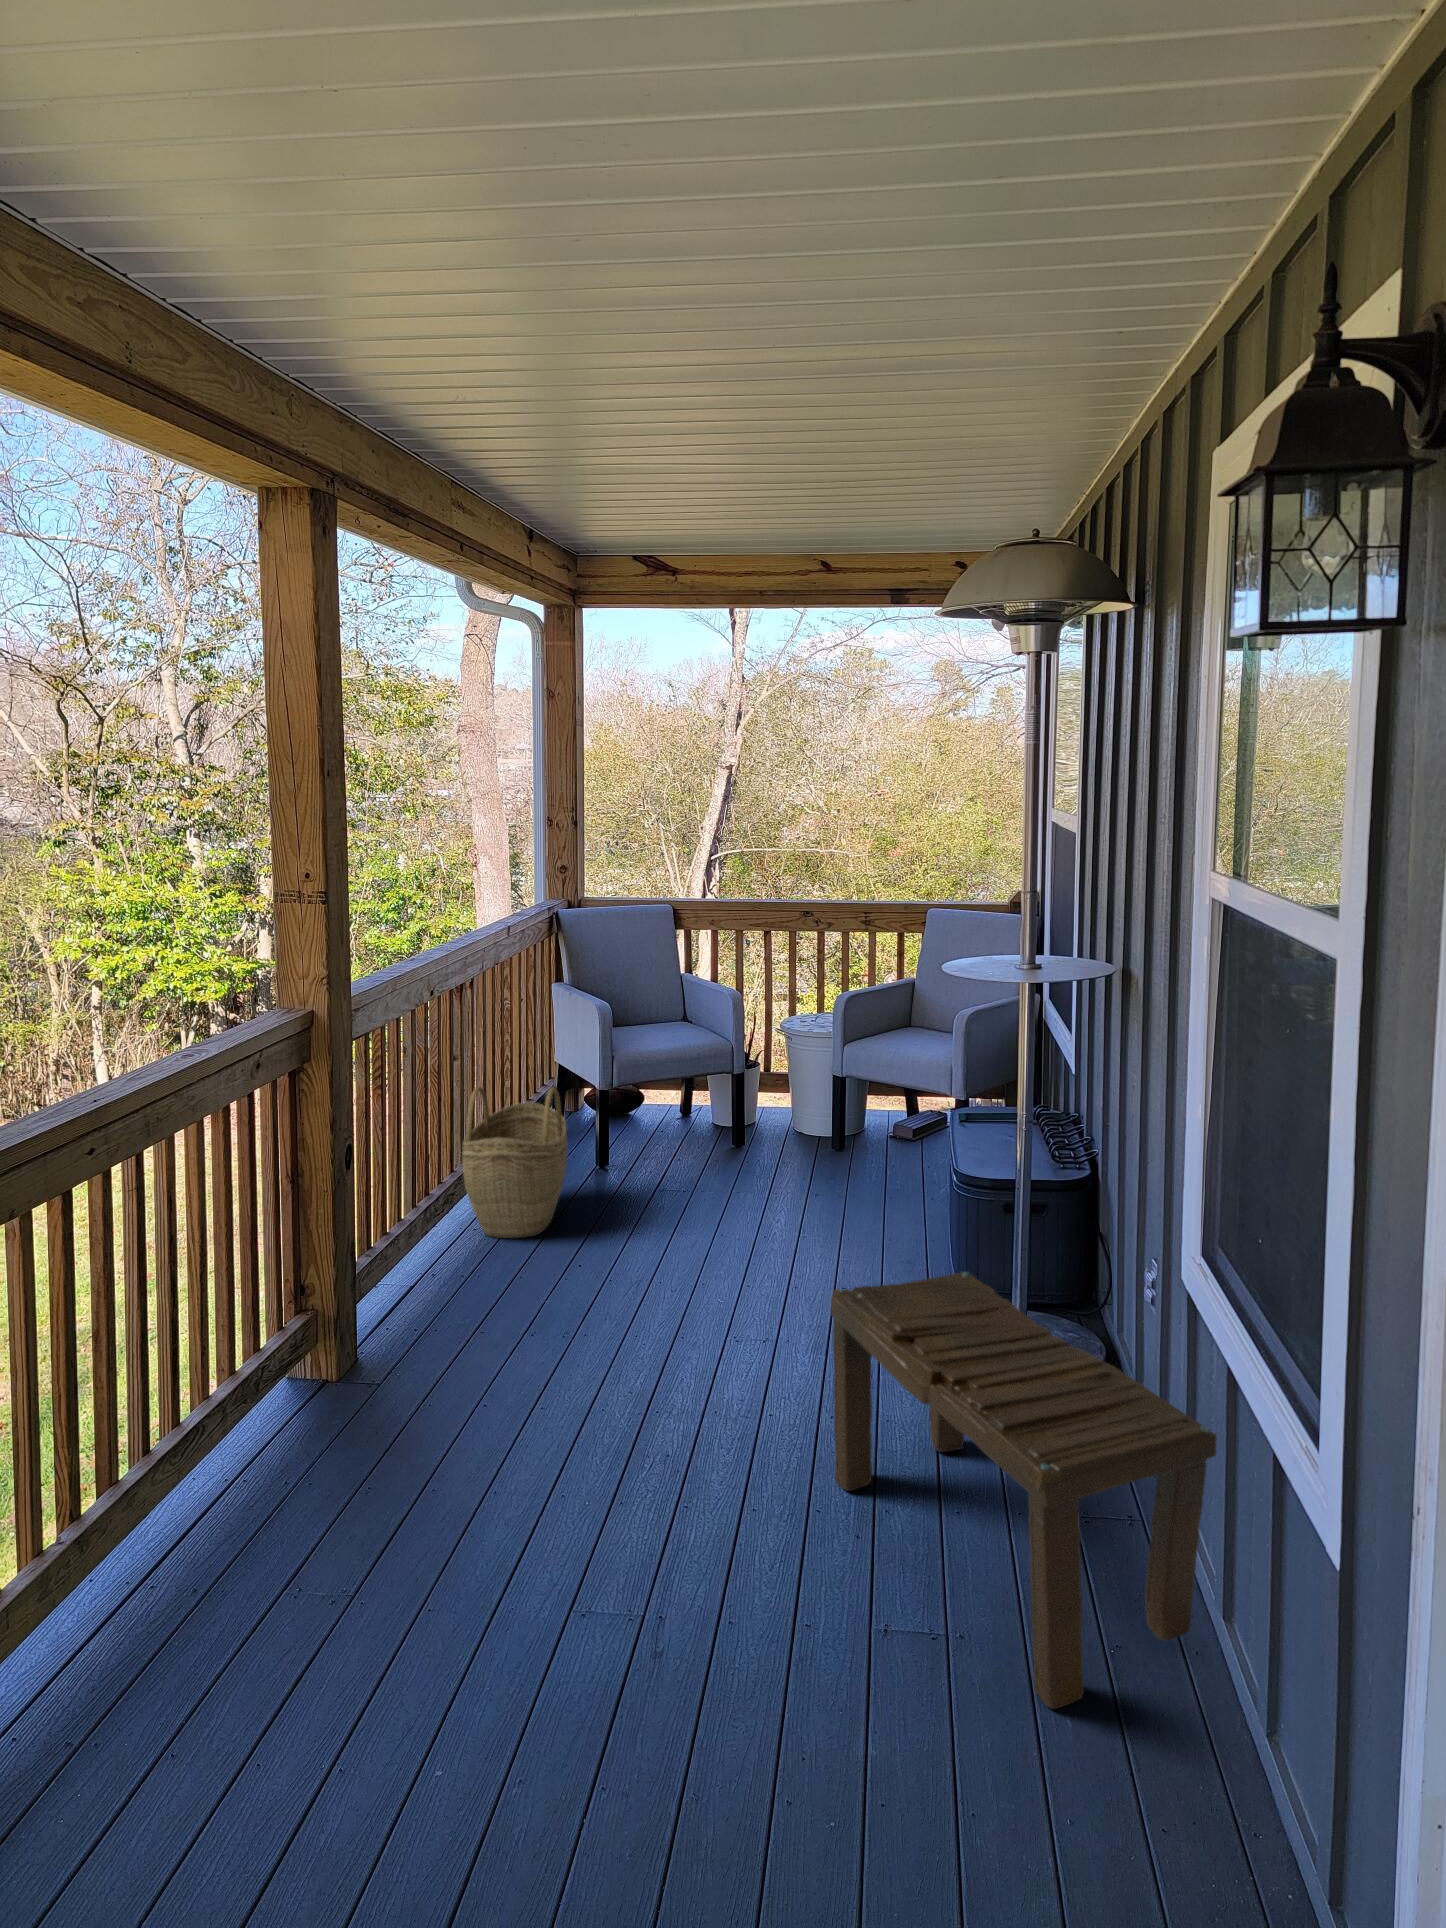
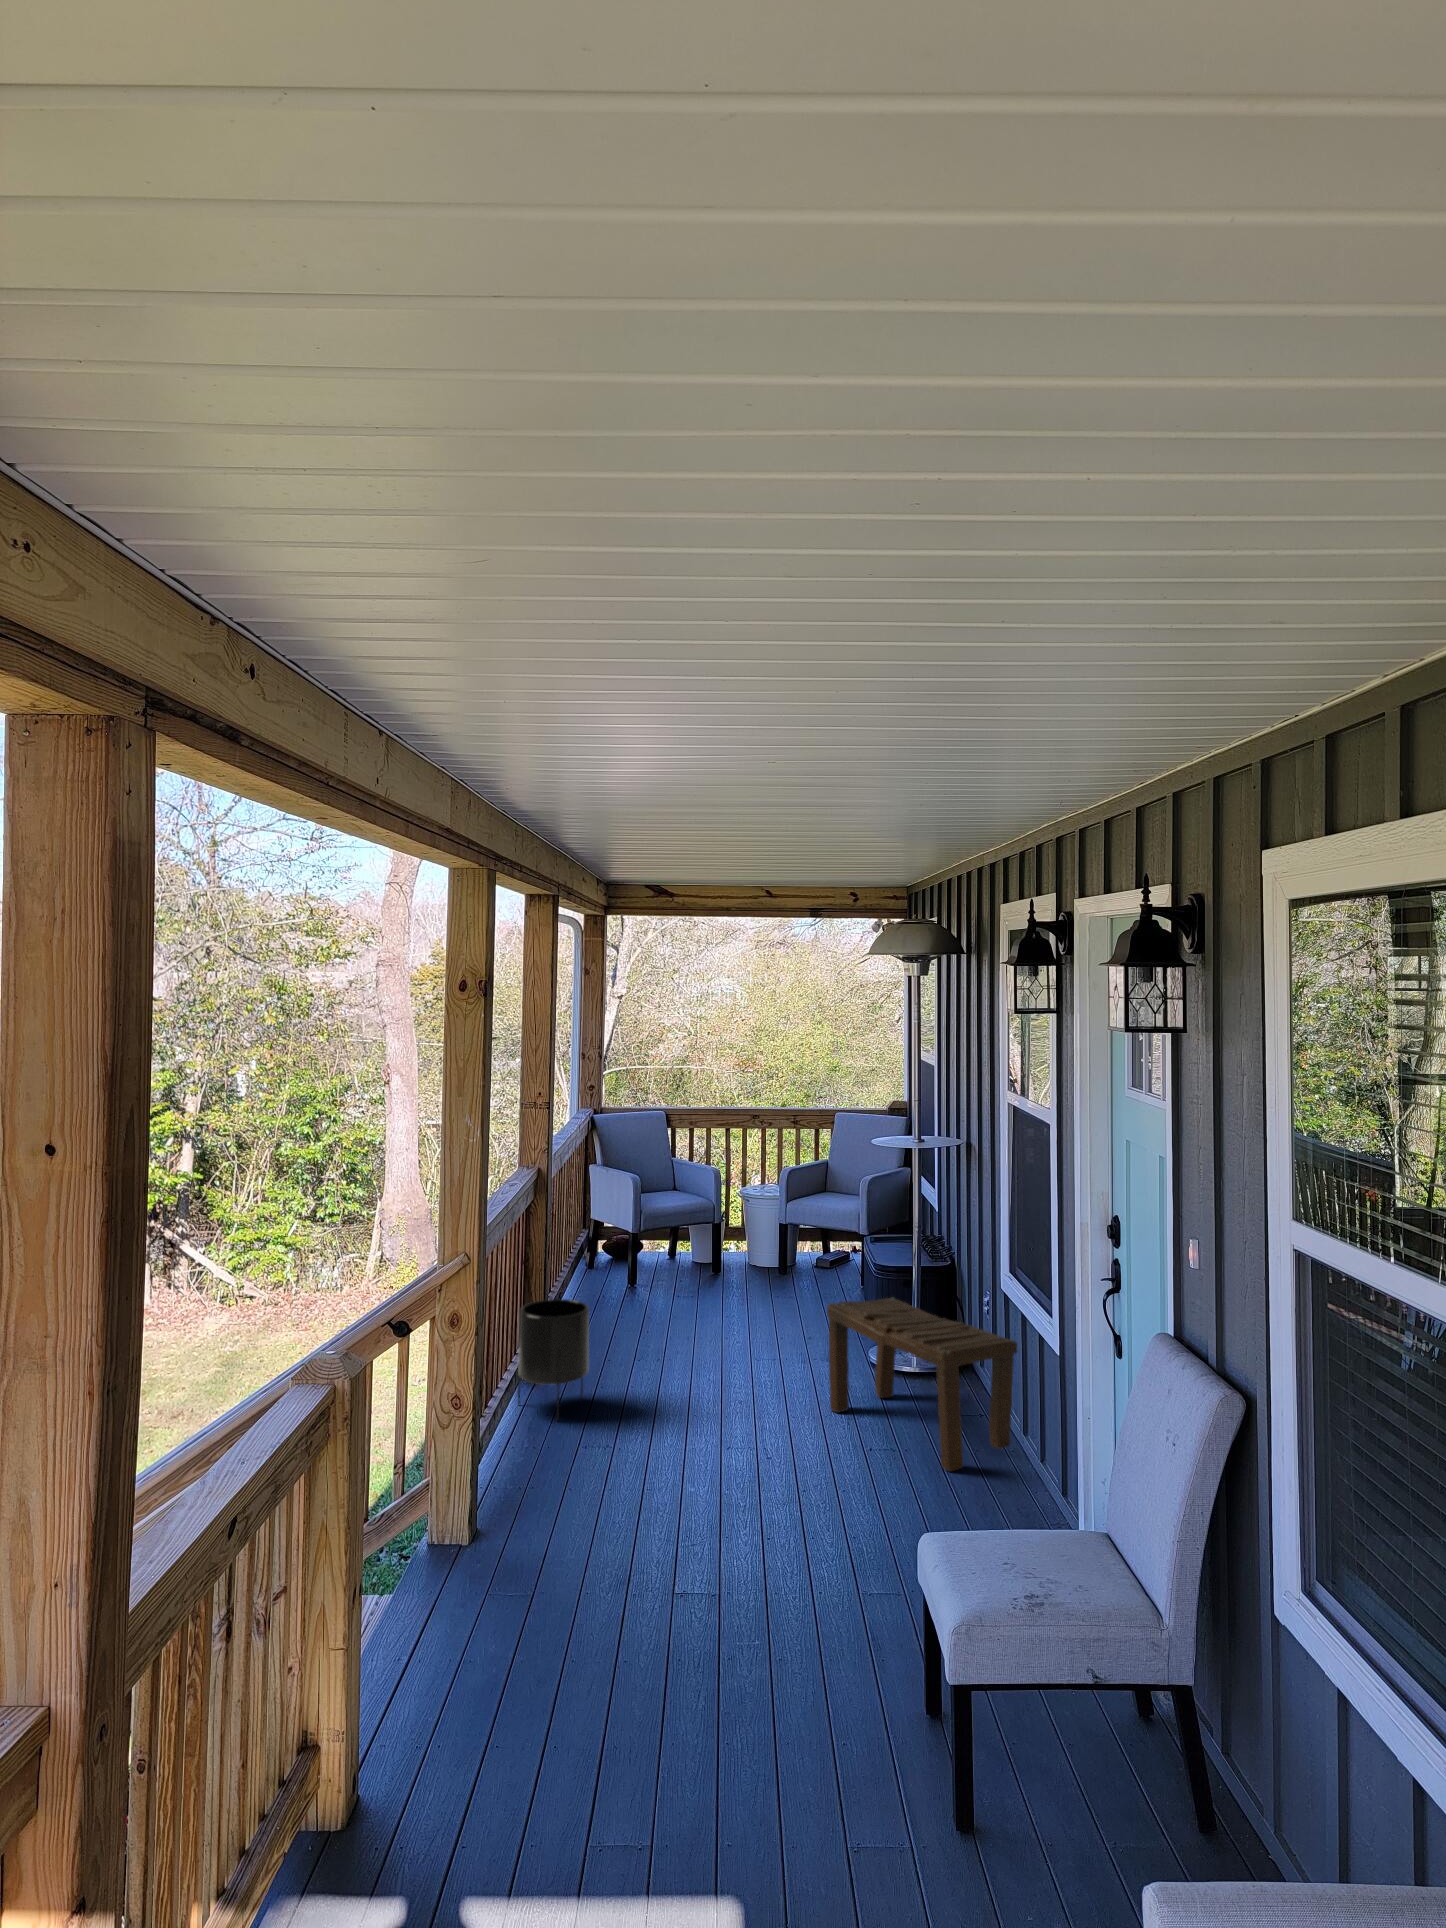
woven basket: present [462,1087,568,1239] -> none [564,1223,627,1321]
planter: none [255,1257,397,1491] -> present [518,1299,589,1420]

